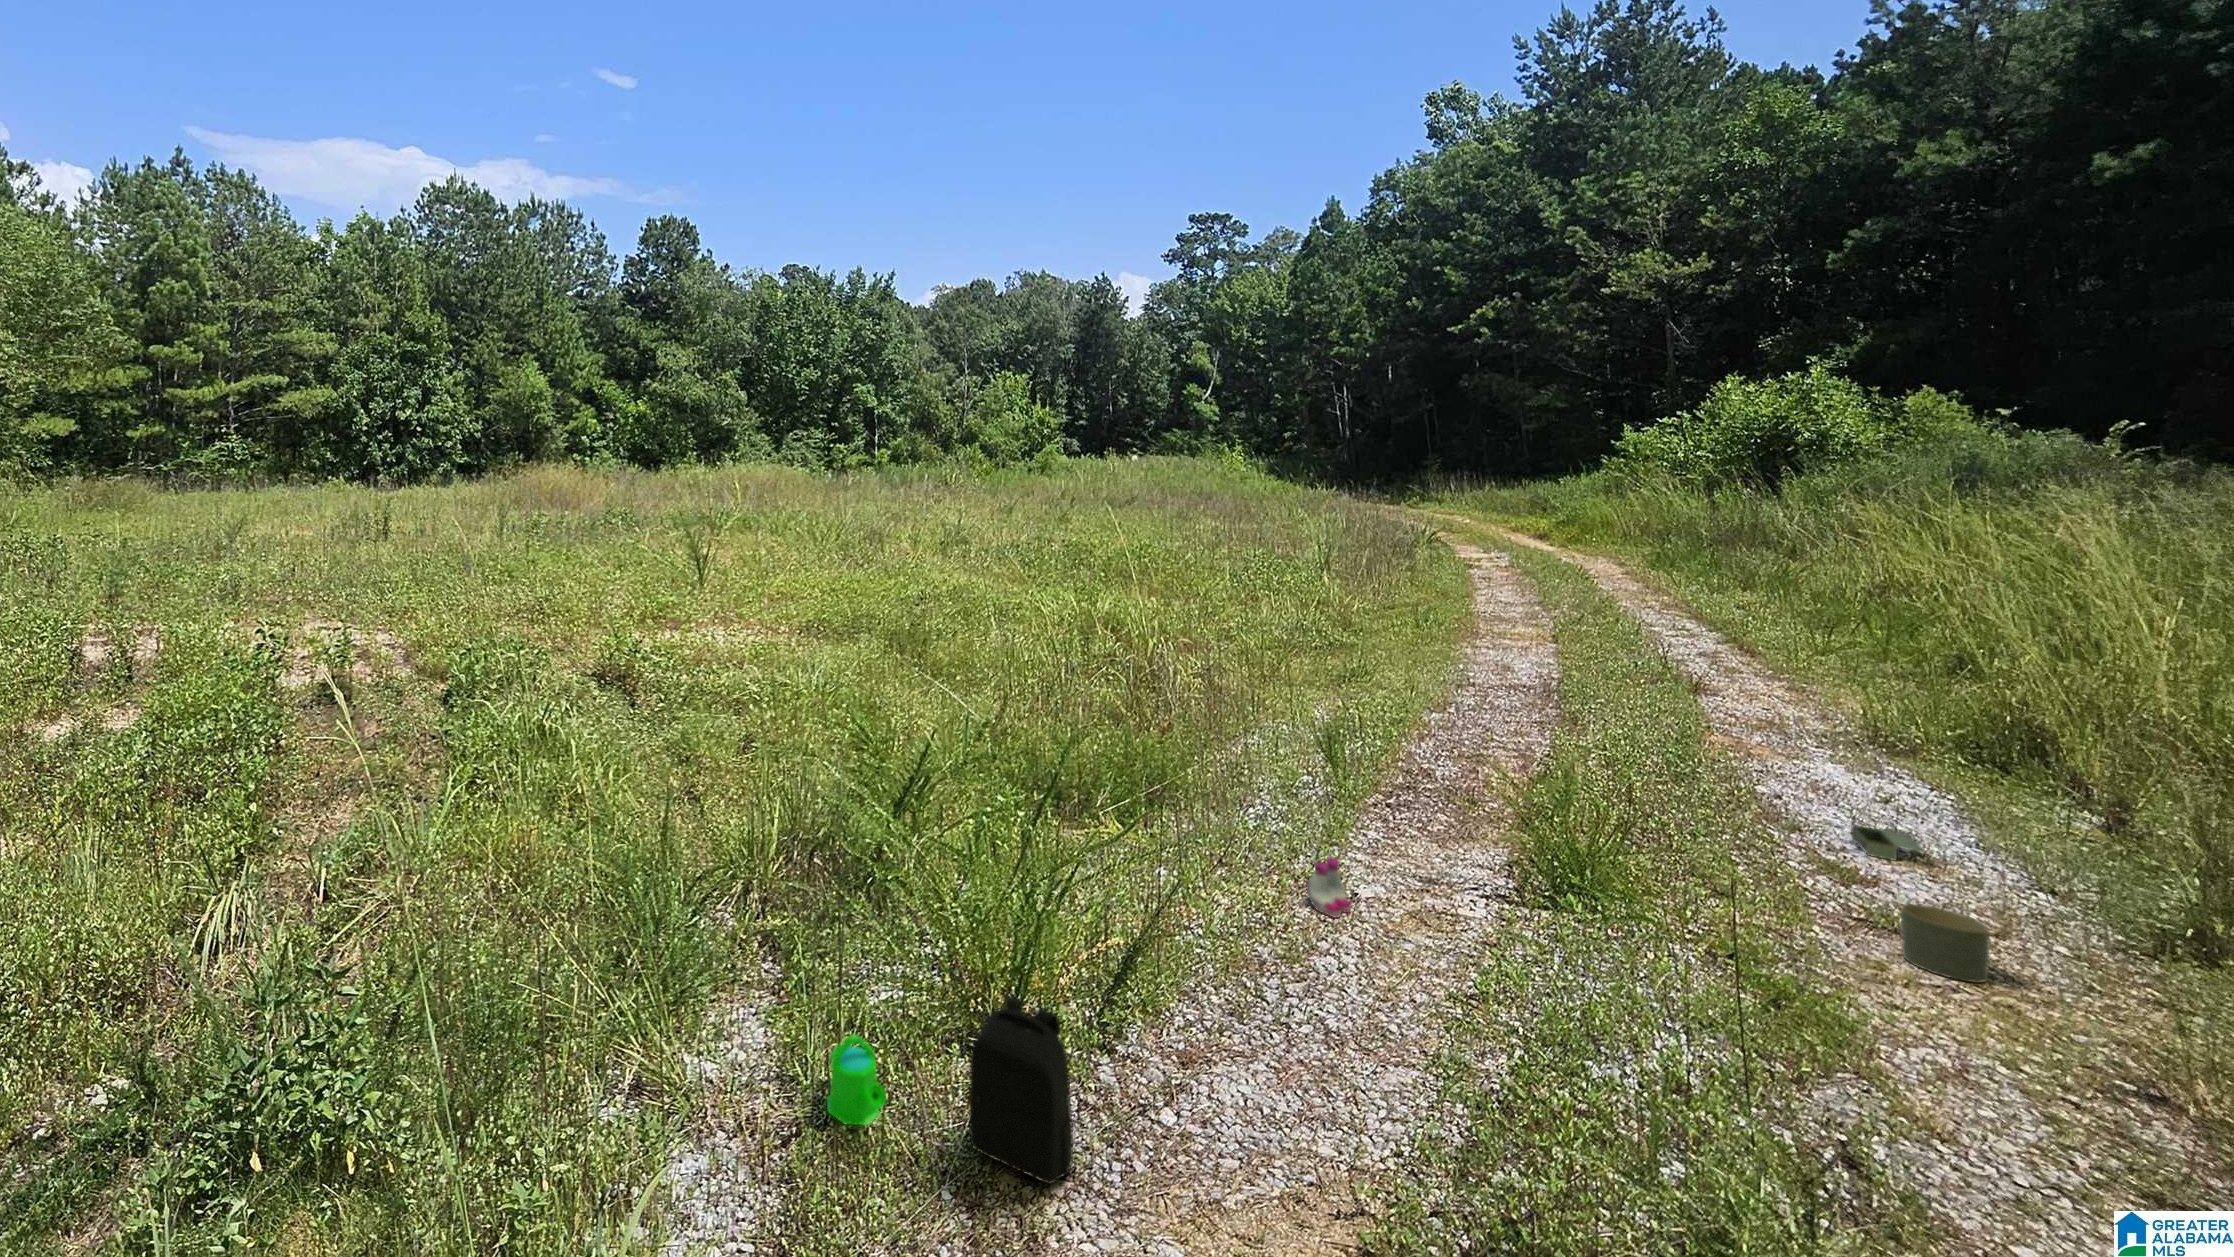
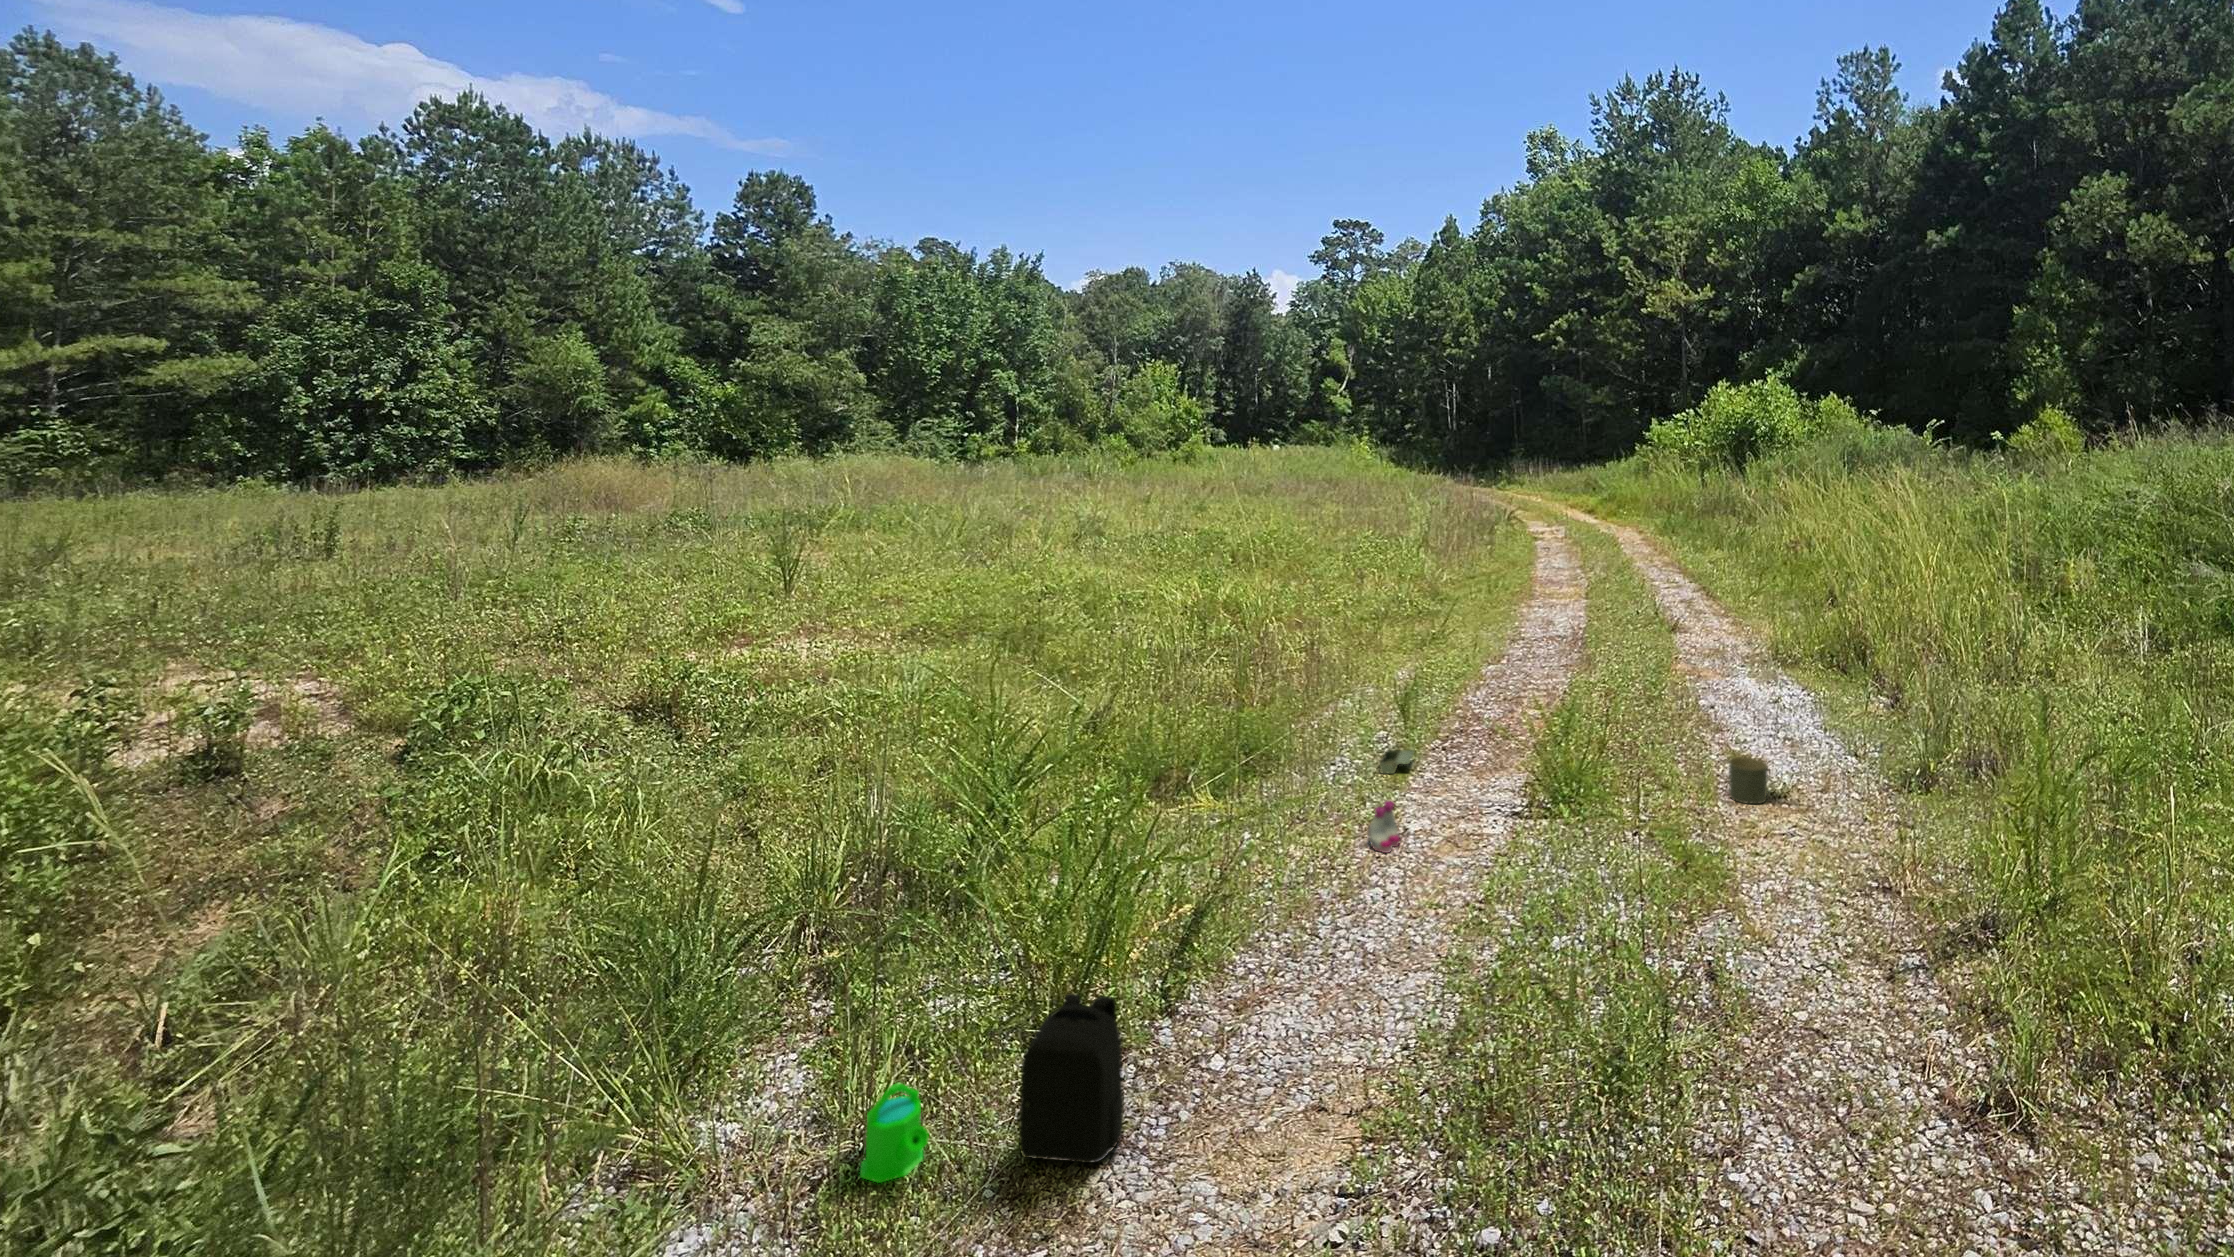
toolbox: present [1851,825,1924,860] -> present [1379,750,1414,774]

